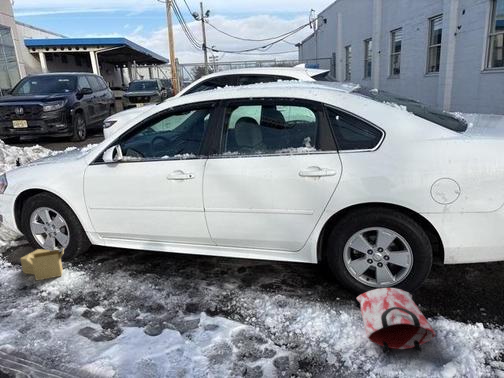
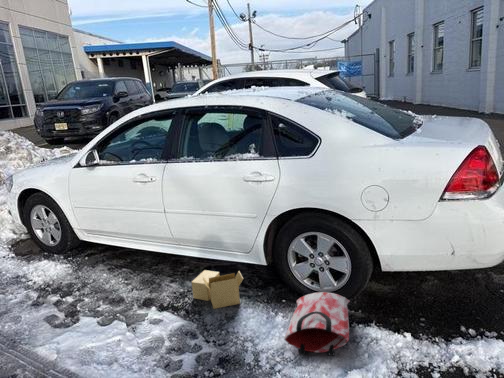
cardboard box: present [21,249,64,280] -> present [192,270,243,309]

